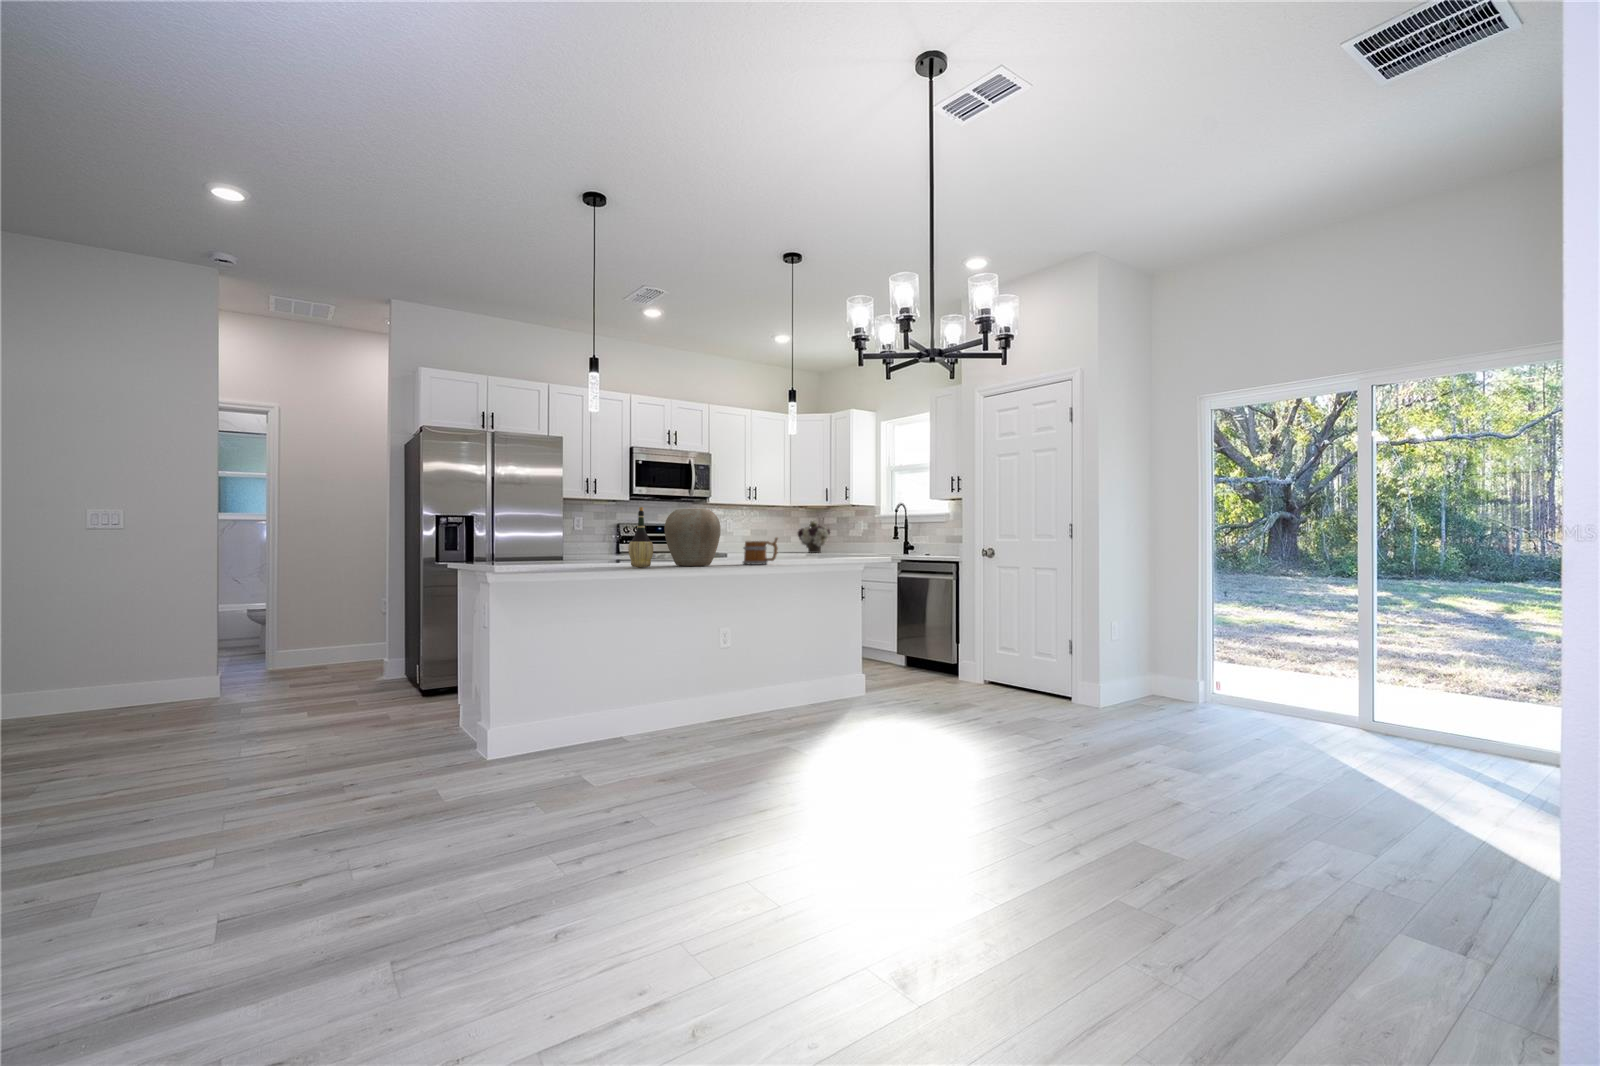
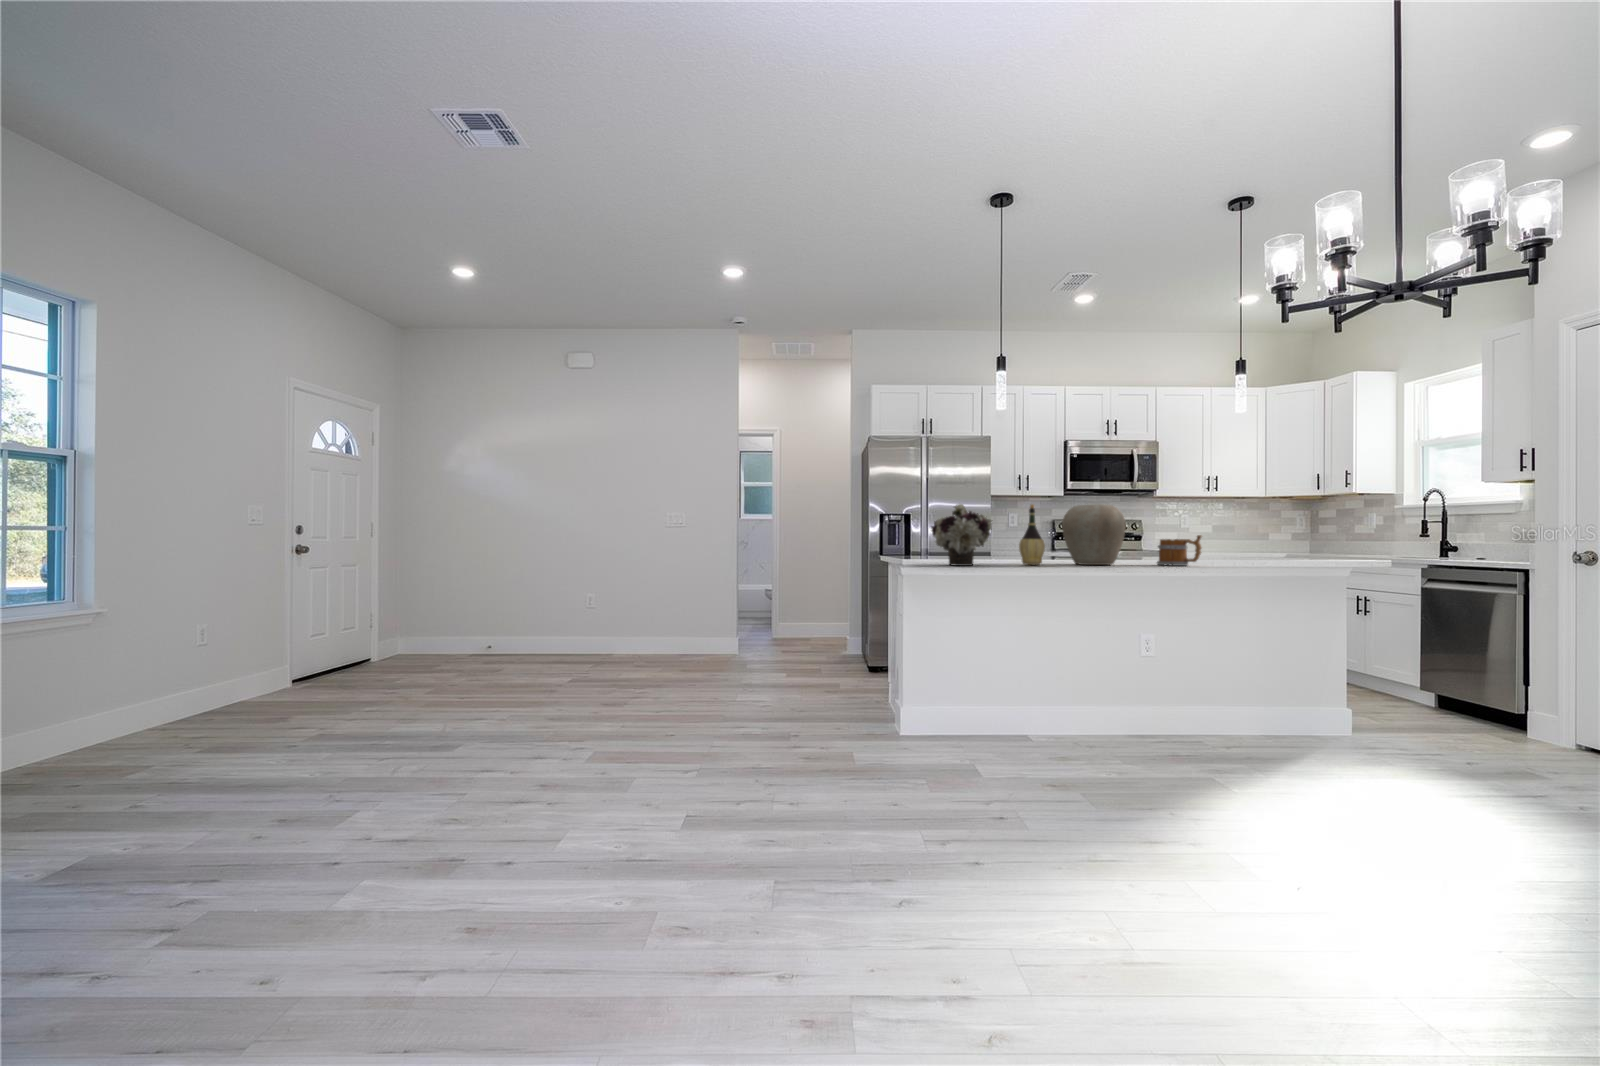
flower arrangement: present [798,521,830,553] -> present [931,504,992,566]

